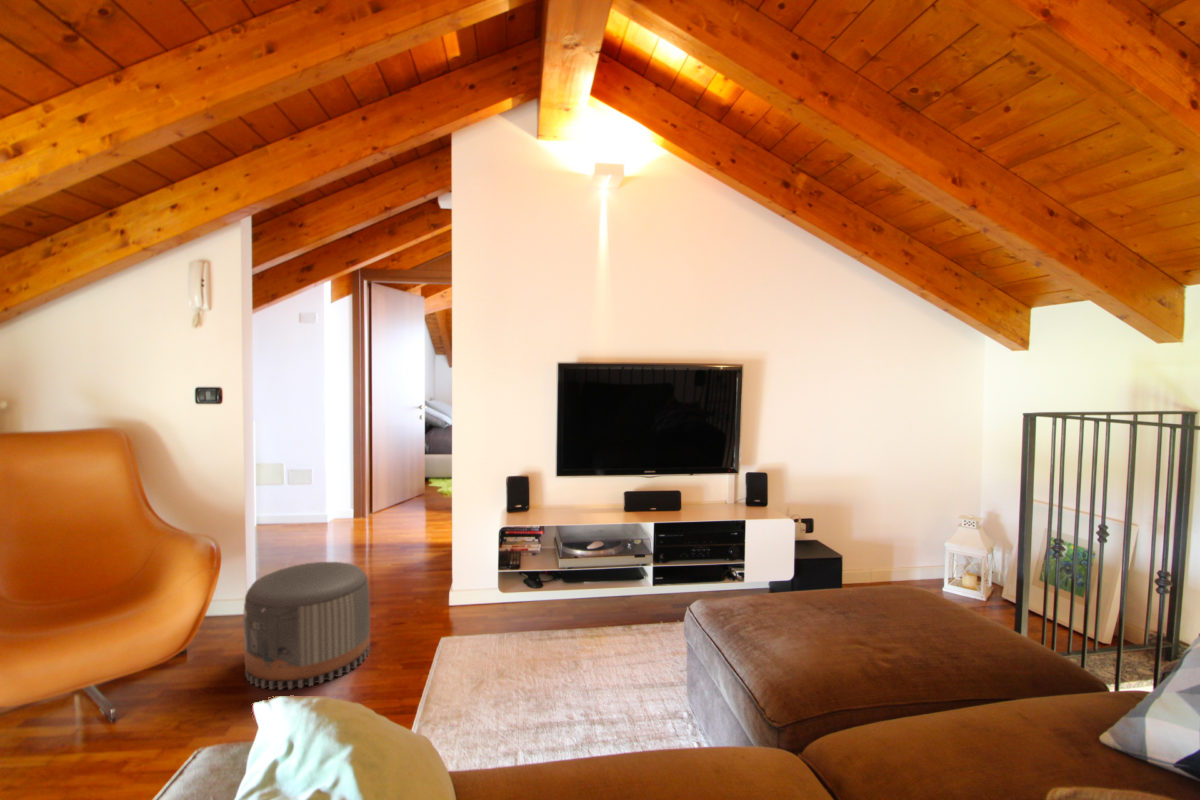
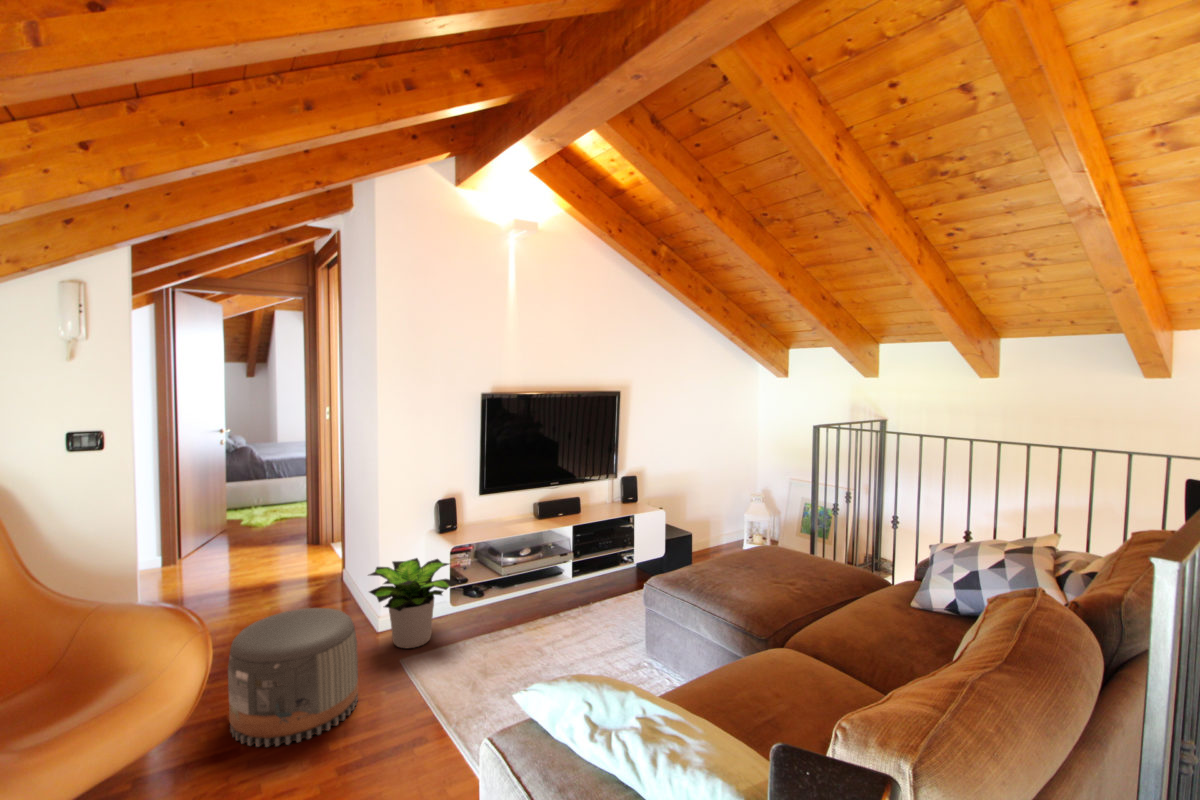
potted plant: none [416,532,504,624] -> present [369,558,458,648]

